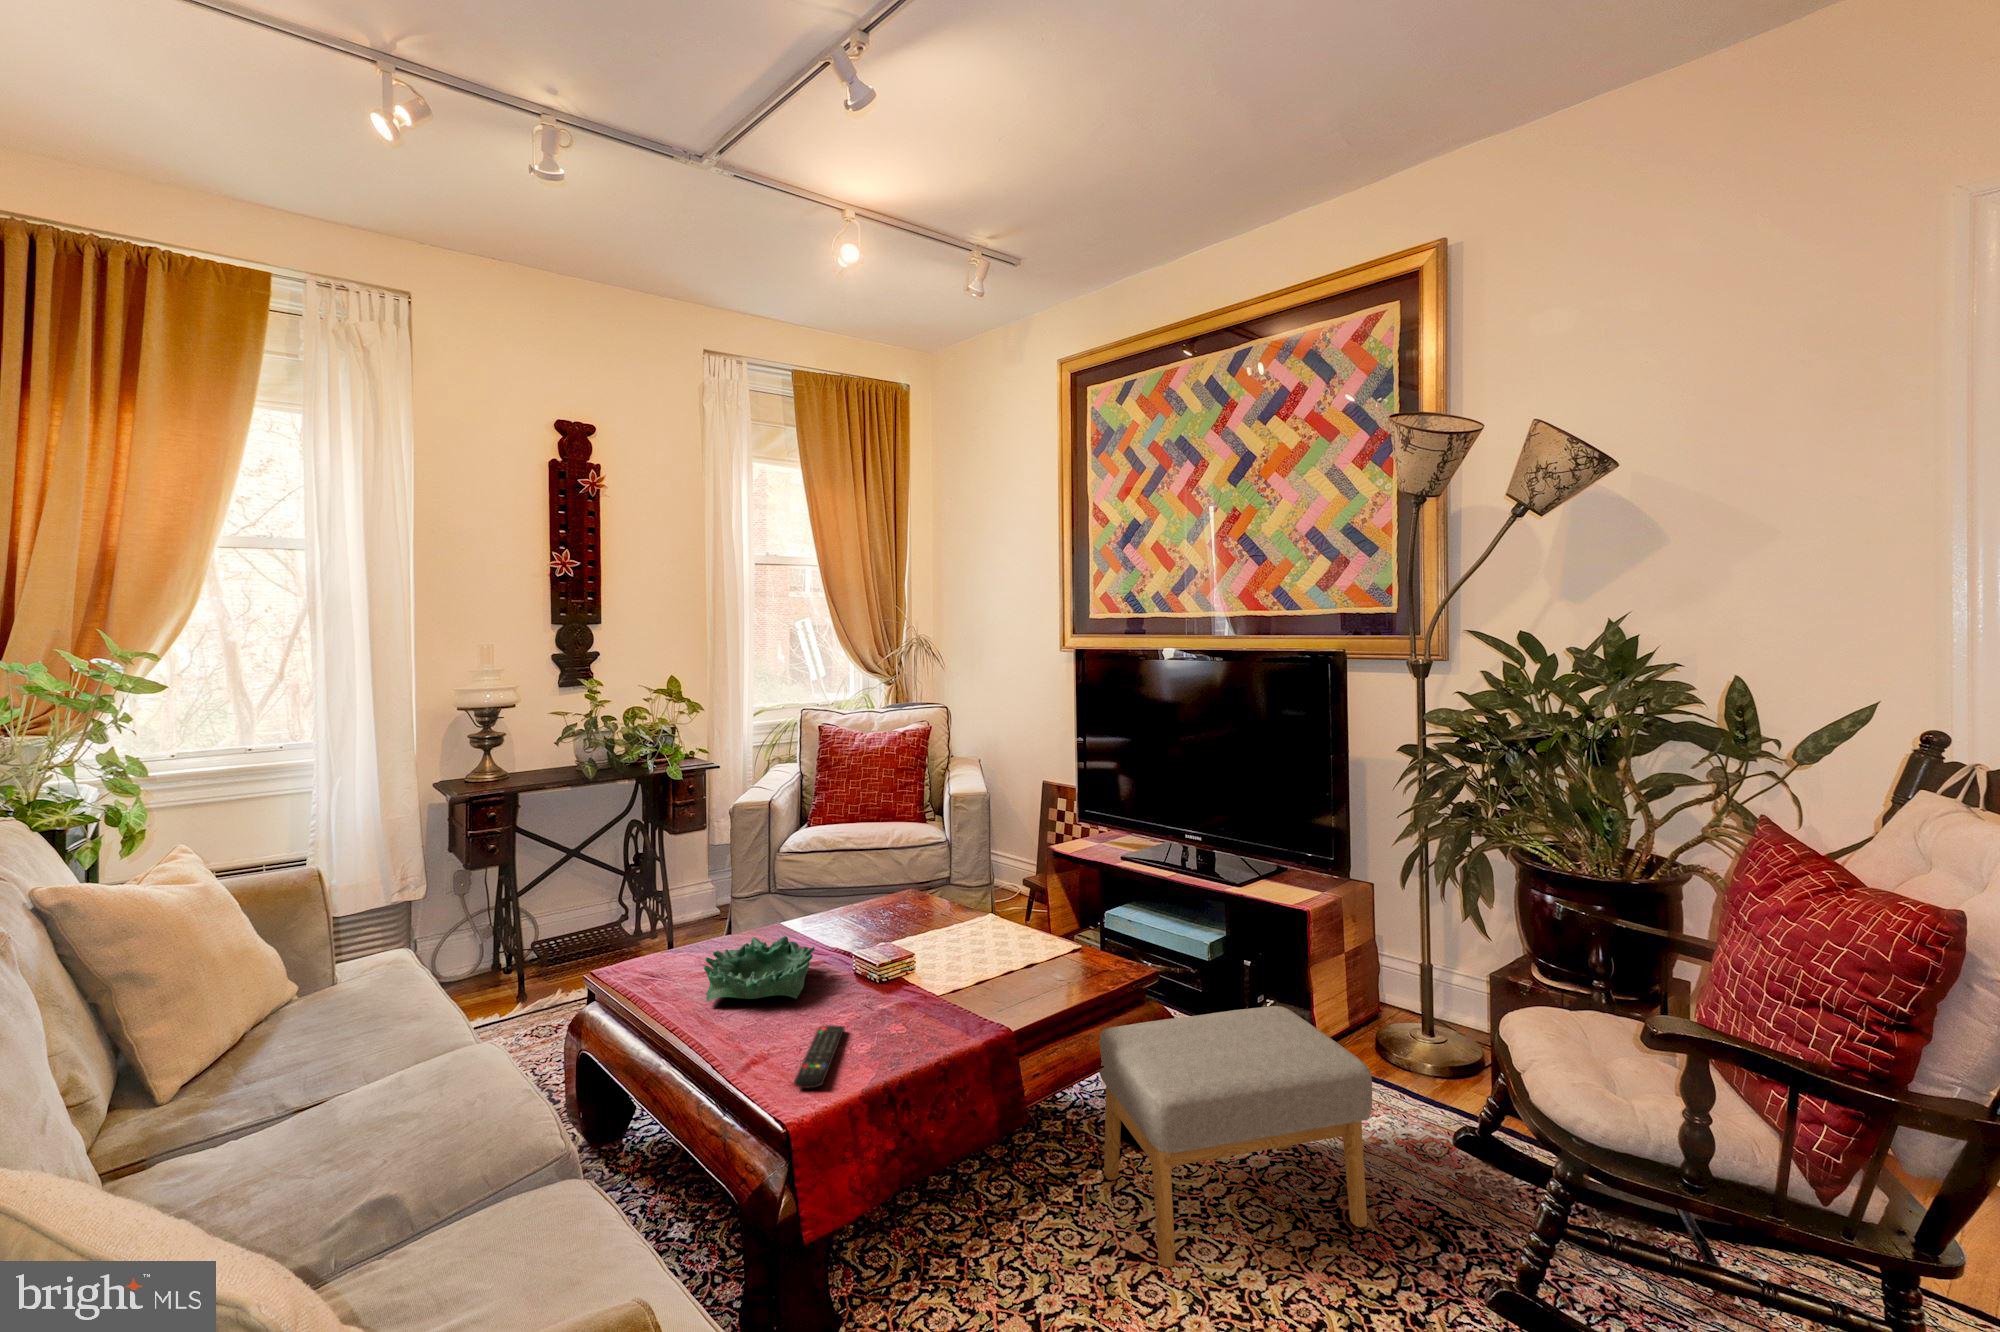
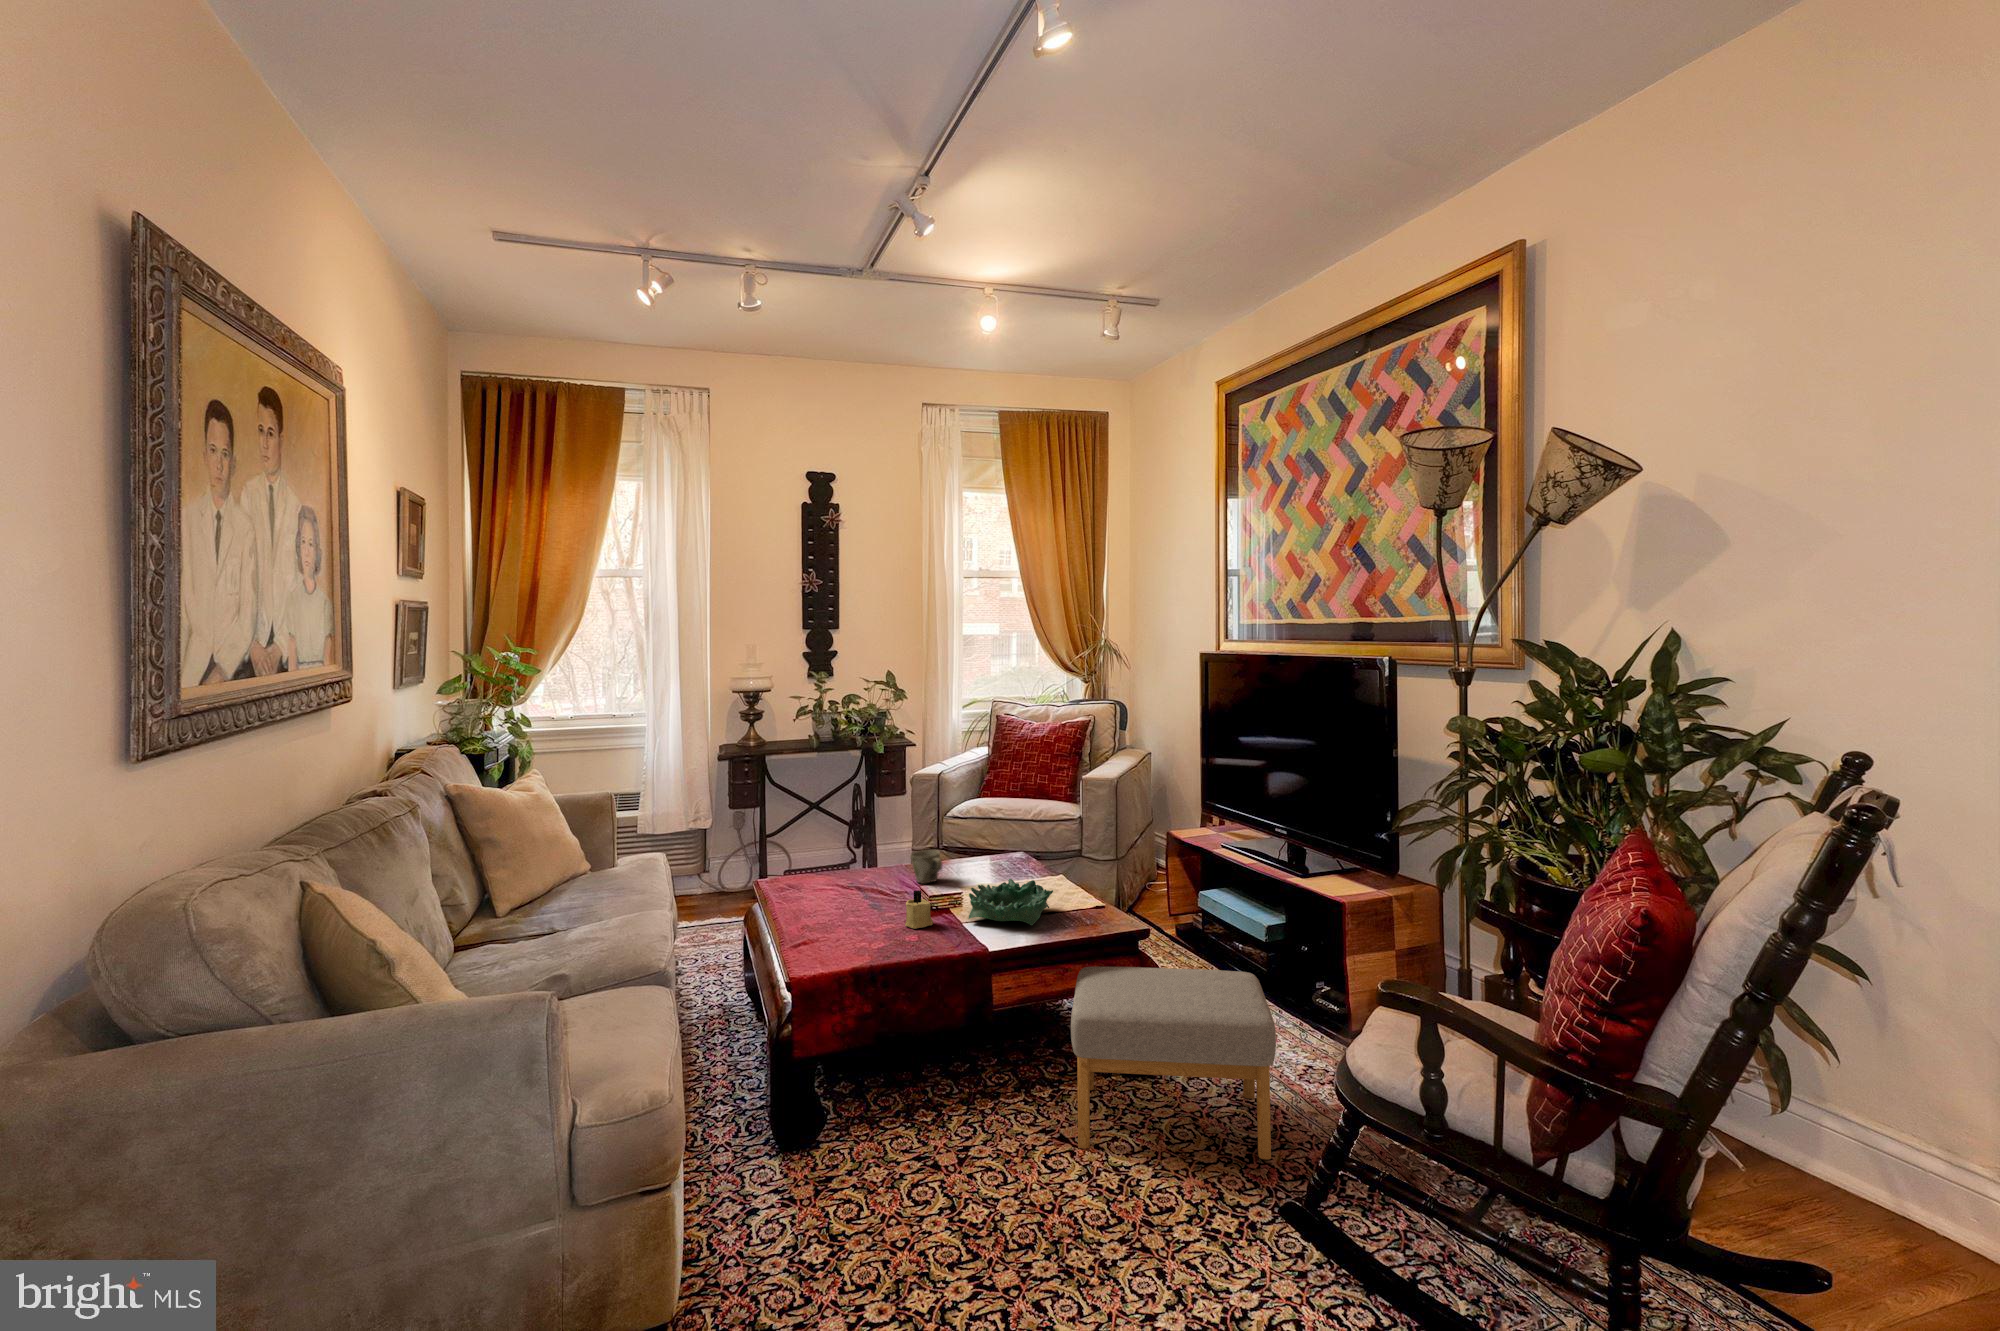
mug: none [817,900,865,946] -> present [910,850,942,884]
decorative bowl: present [704,936,815,1002] -> present [968,879,1053,925]
candle: none [869,961,905,1014] -> present [905,890,933,929]
remote control: present [794,1025,844,1088] -> none [814,929,876,962]

